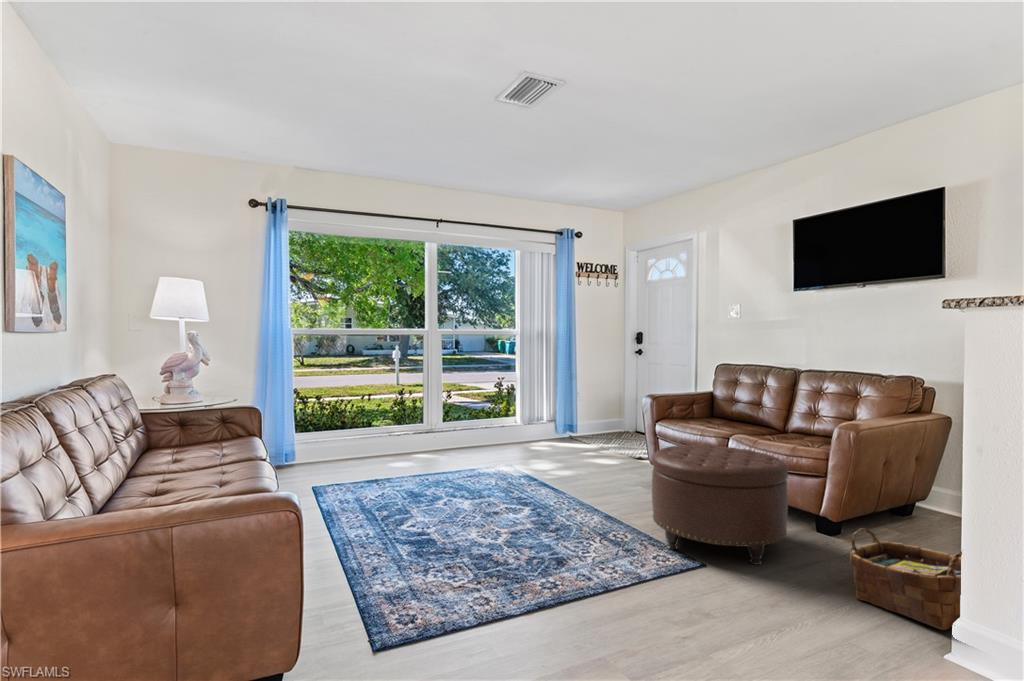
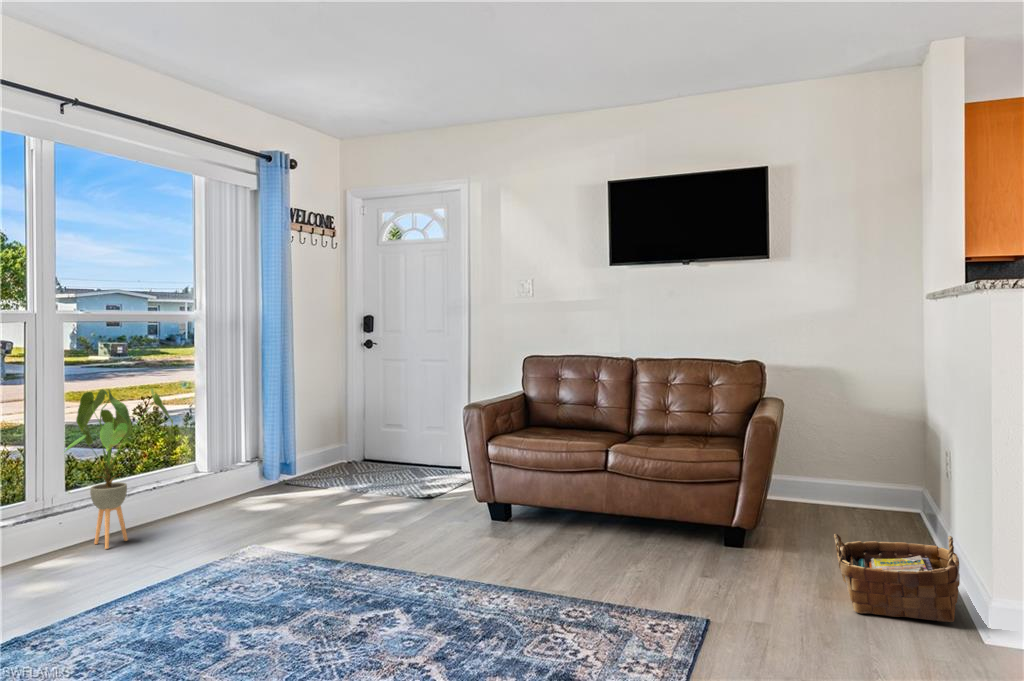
house plant: none [430,370,484,455] -> present [65,389,173,549]
ottoman: present [652,445,788,565] -> none [583,463,750,615]

